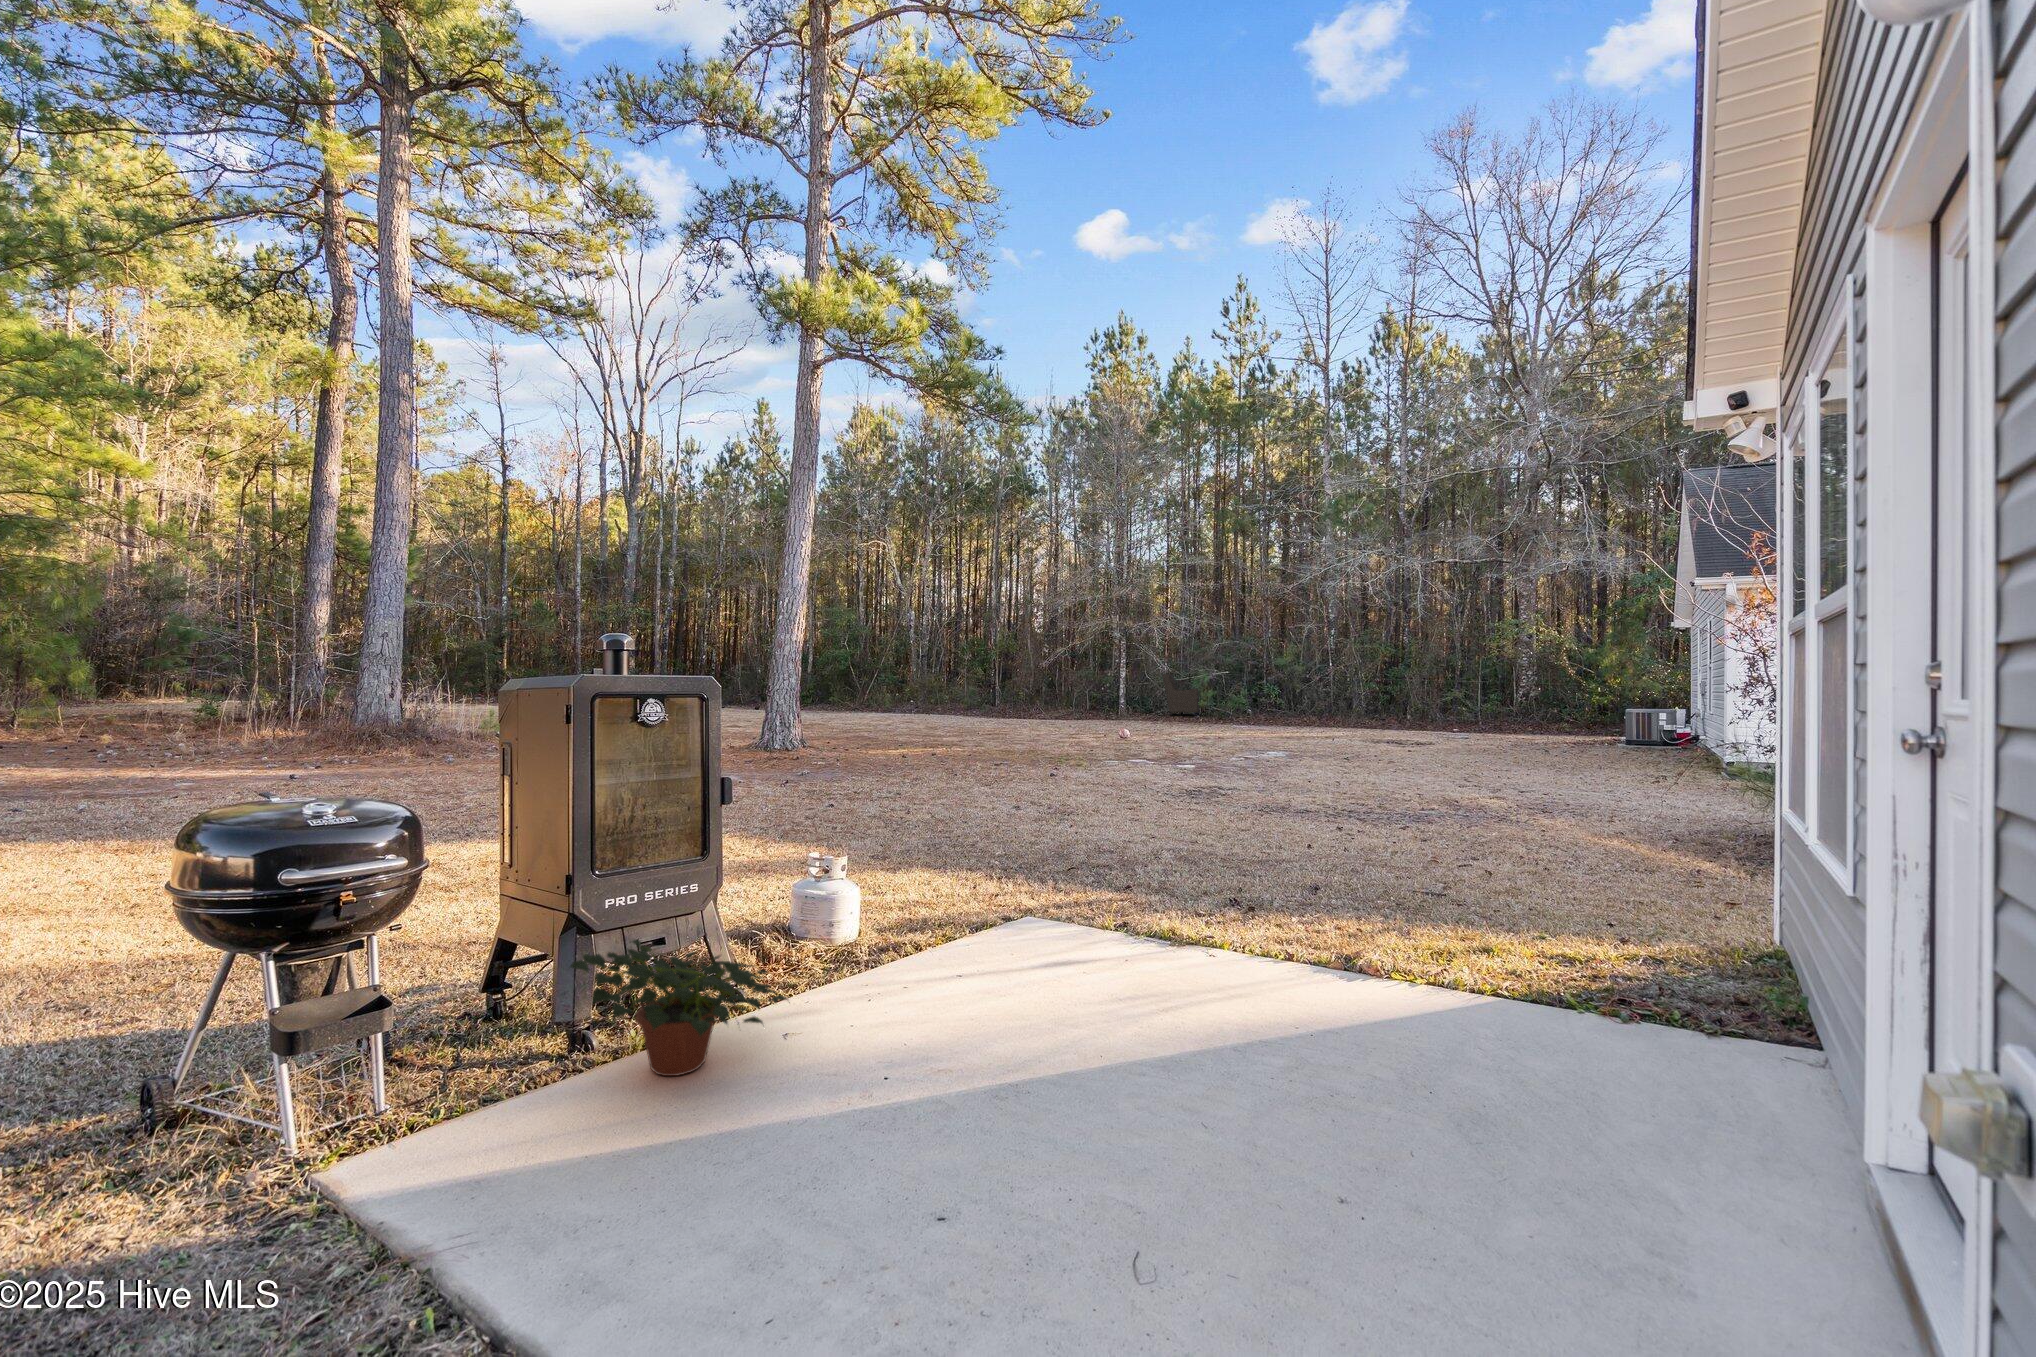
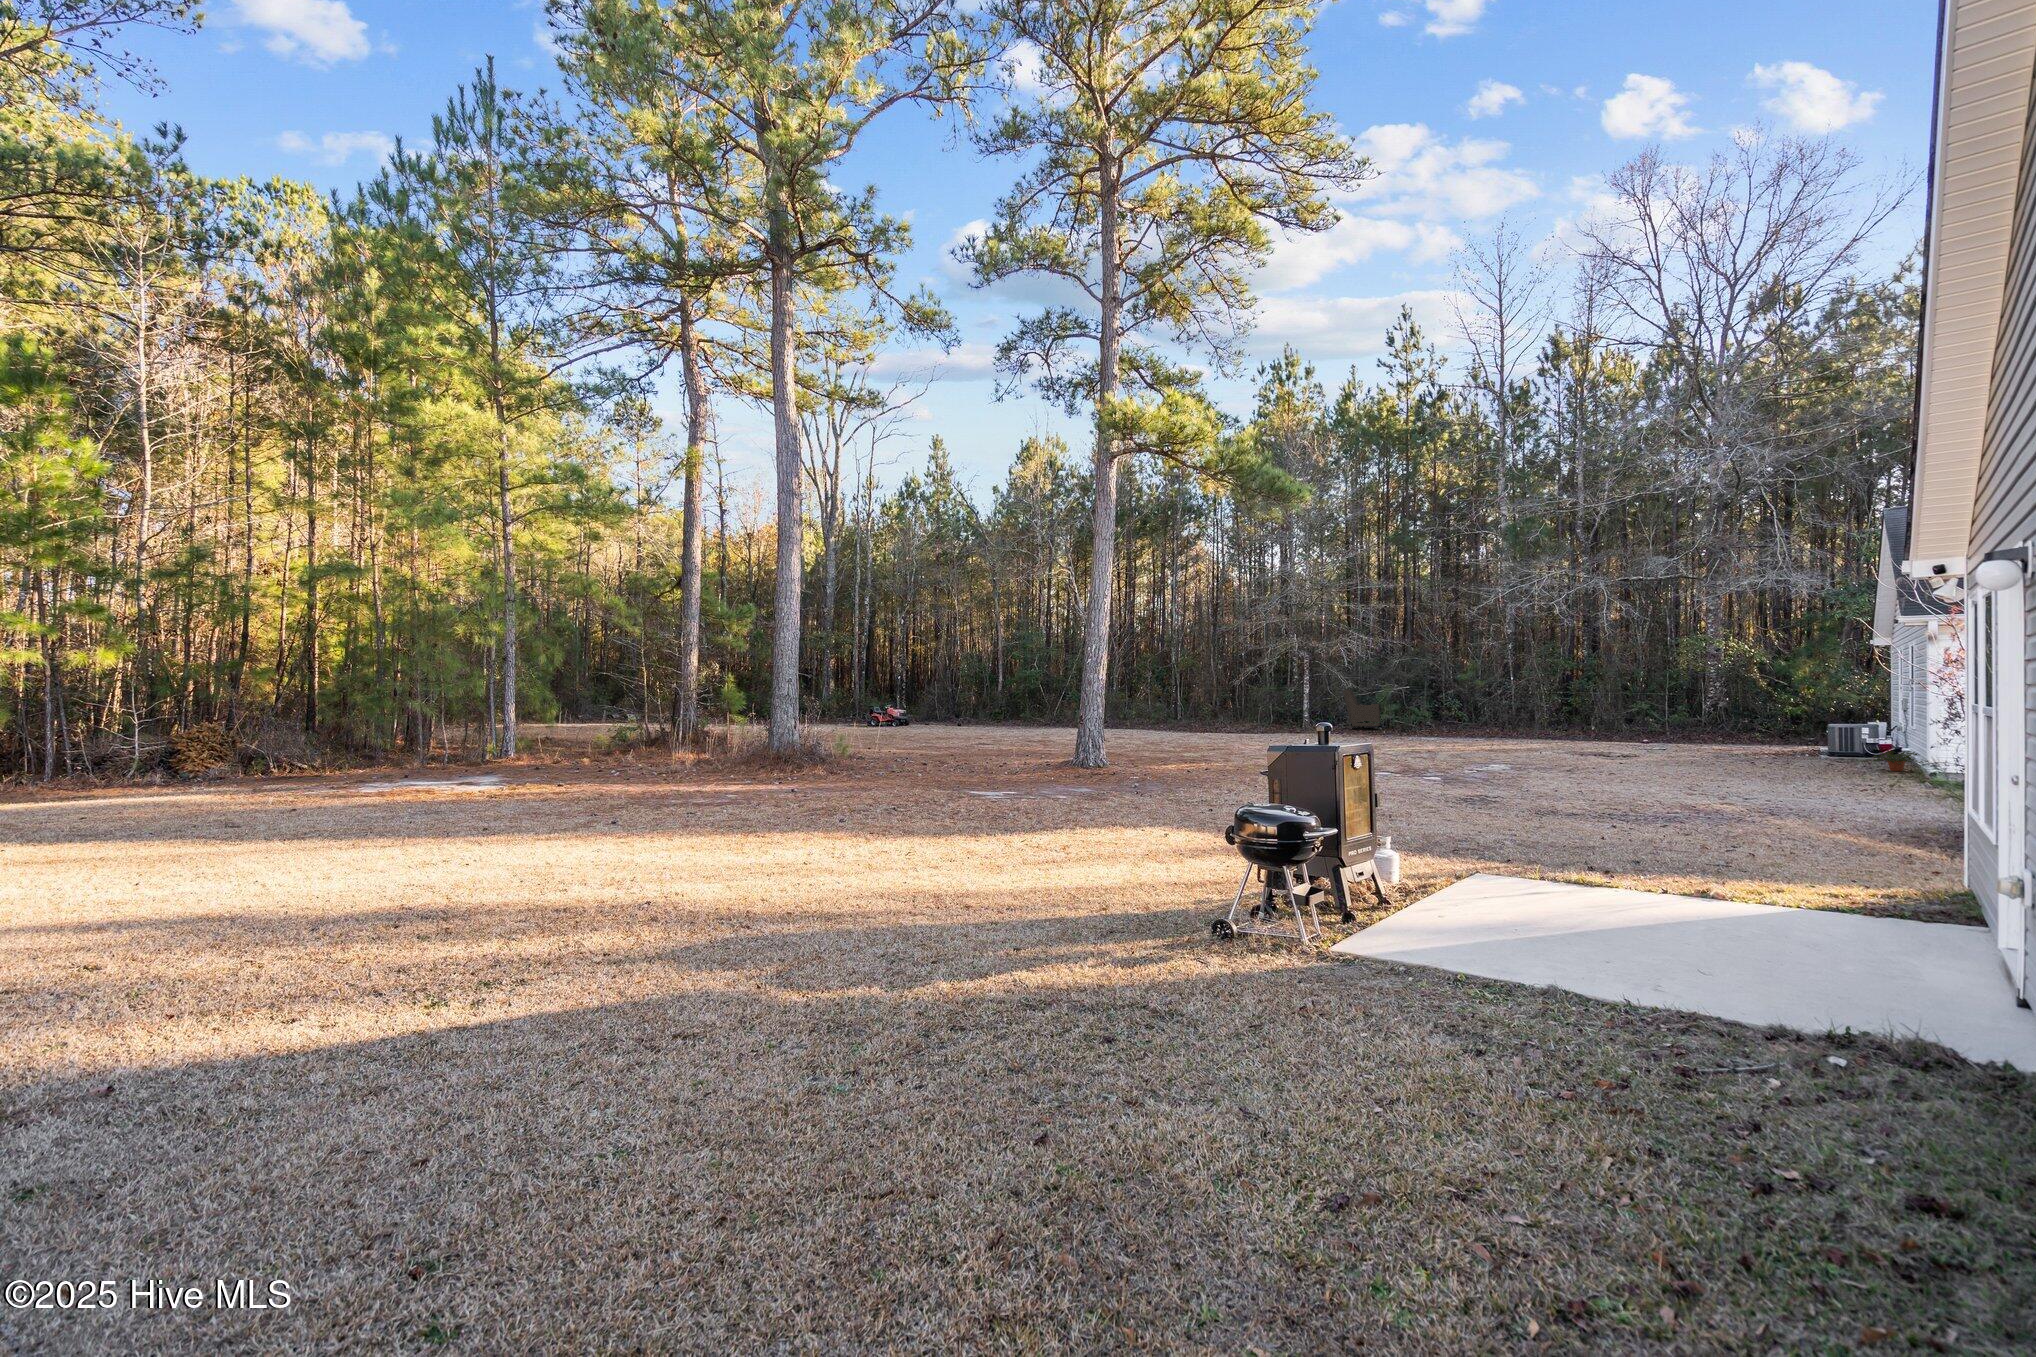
potted plant: present [570,940,788,1076] -> present [1873,750,1923,771]

